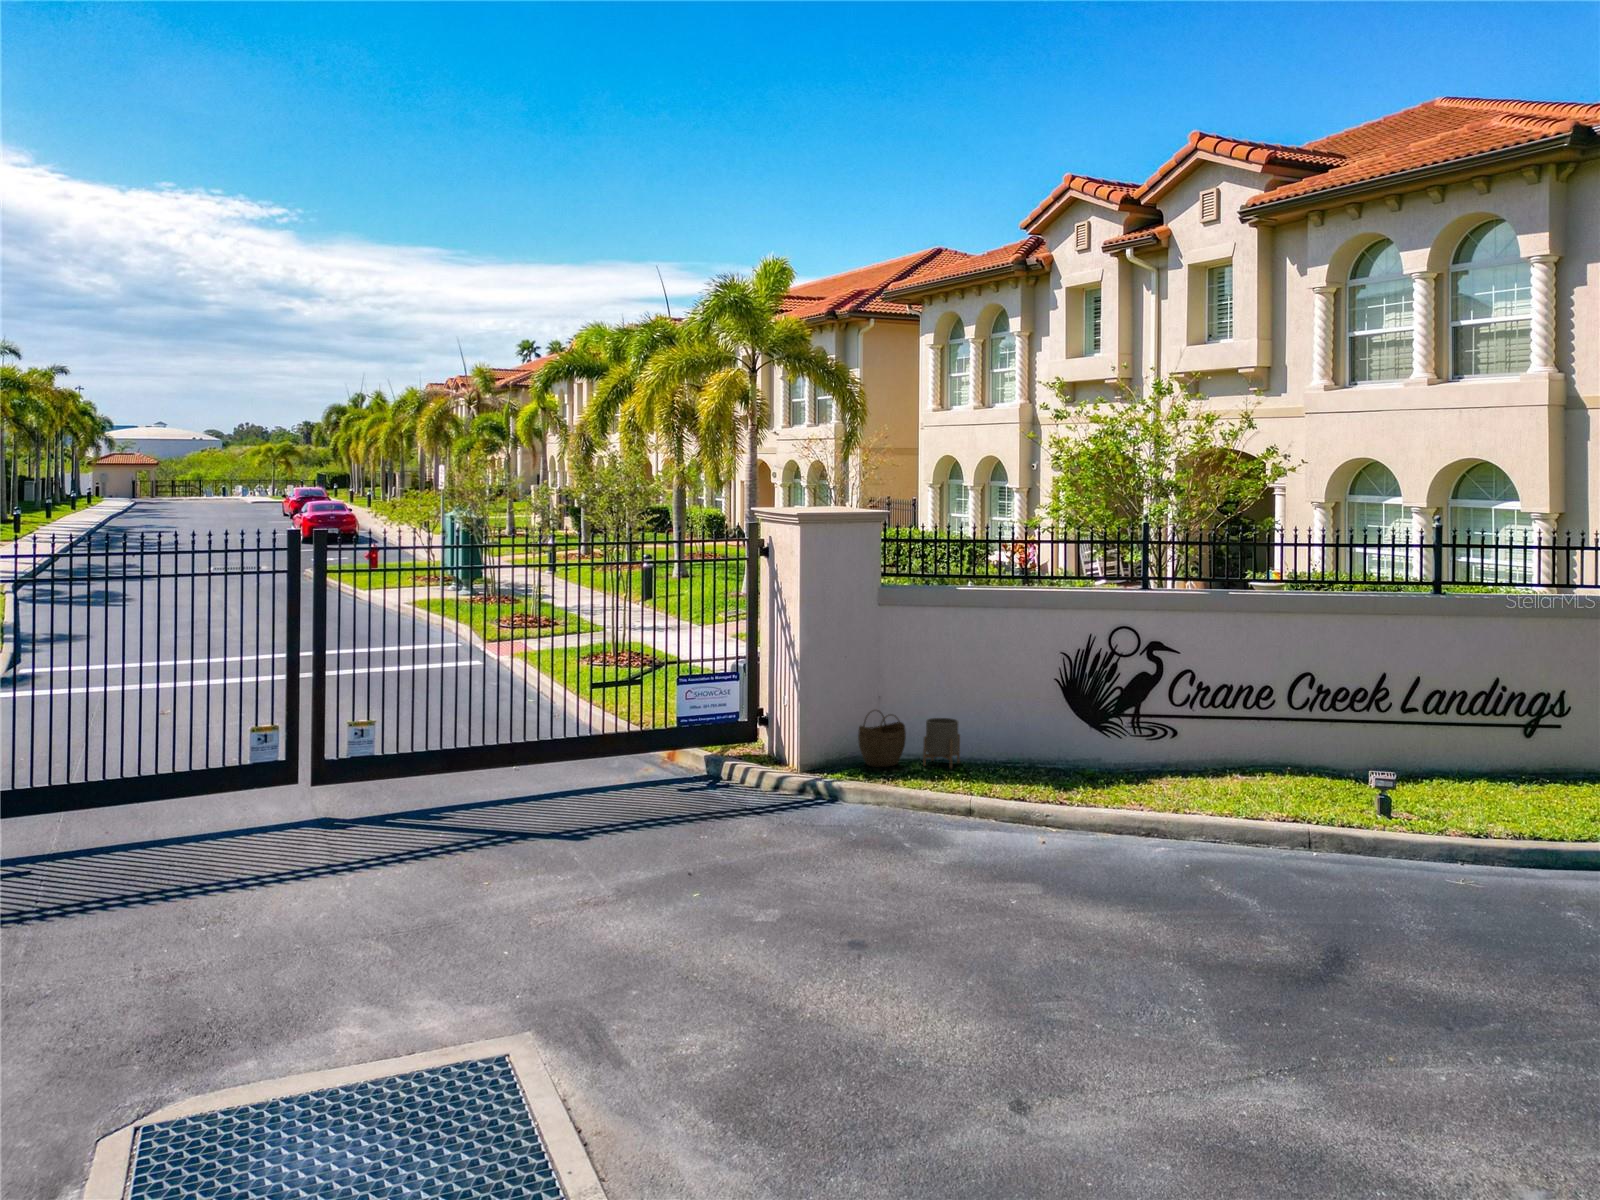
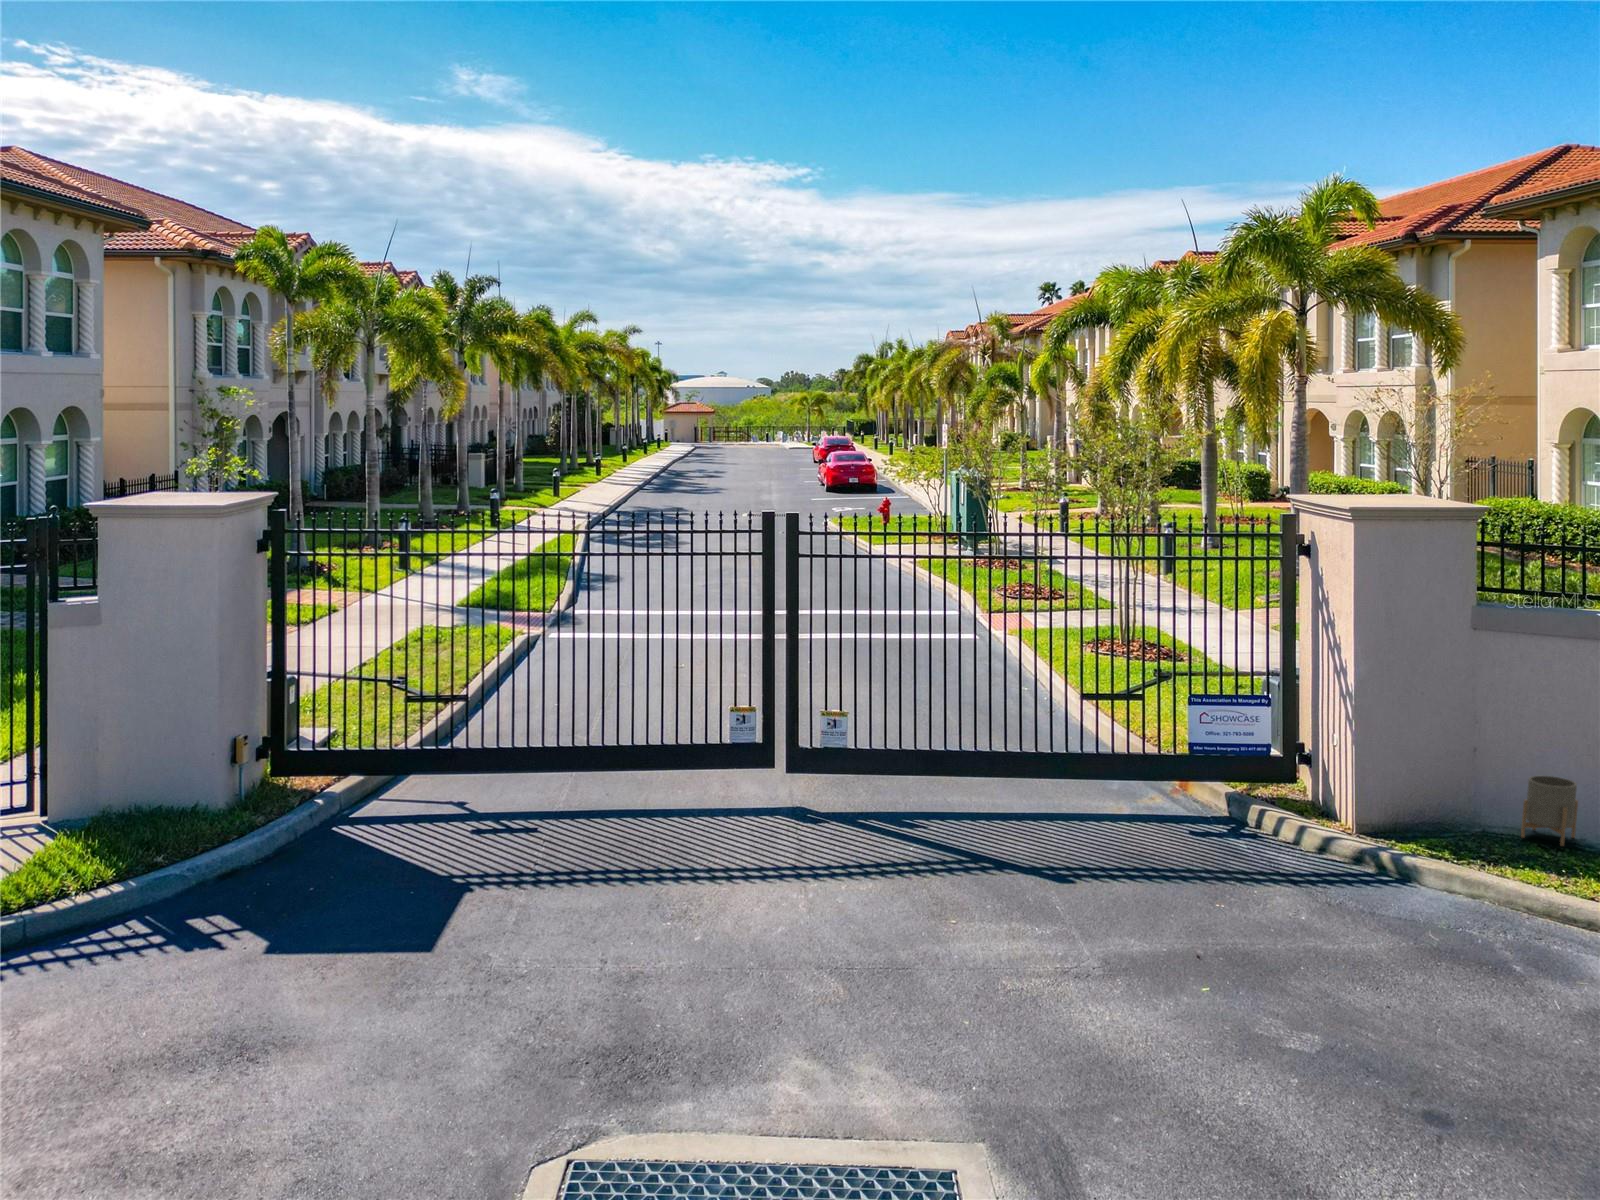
woven basket: present [858,710,906,767] -> none [1429,758,1498,834]

